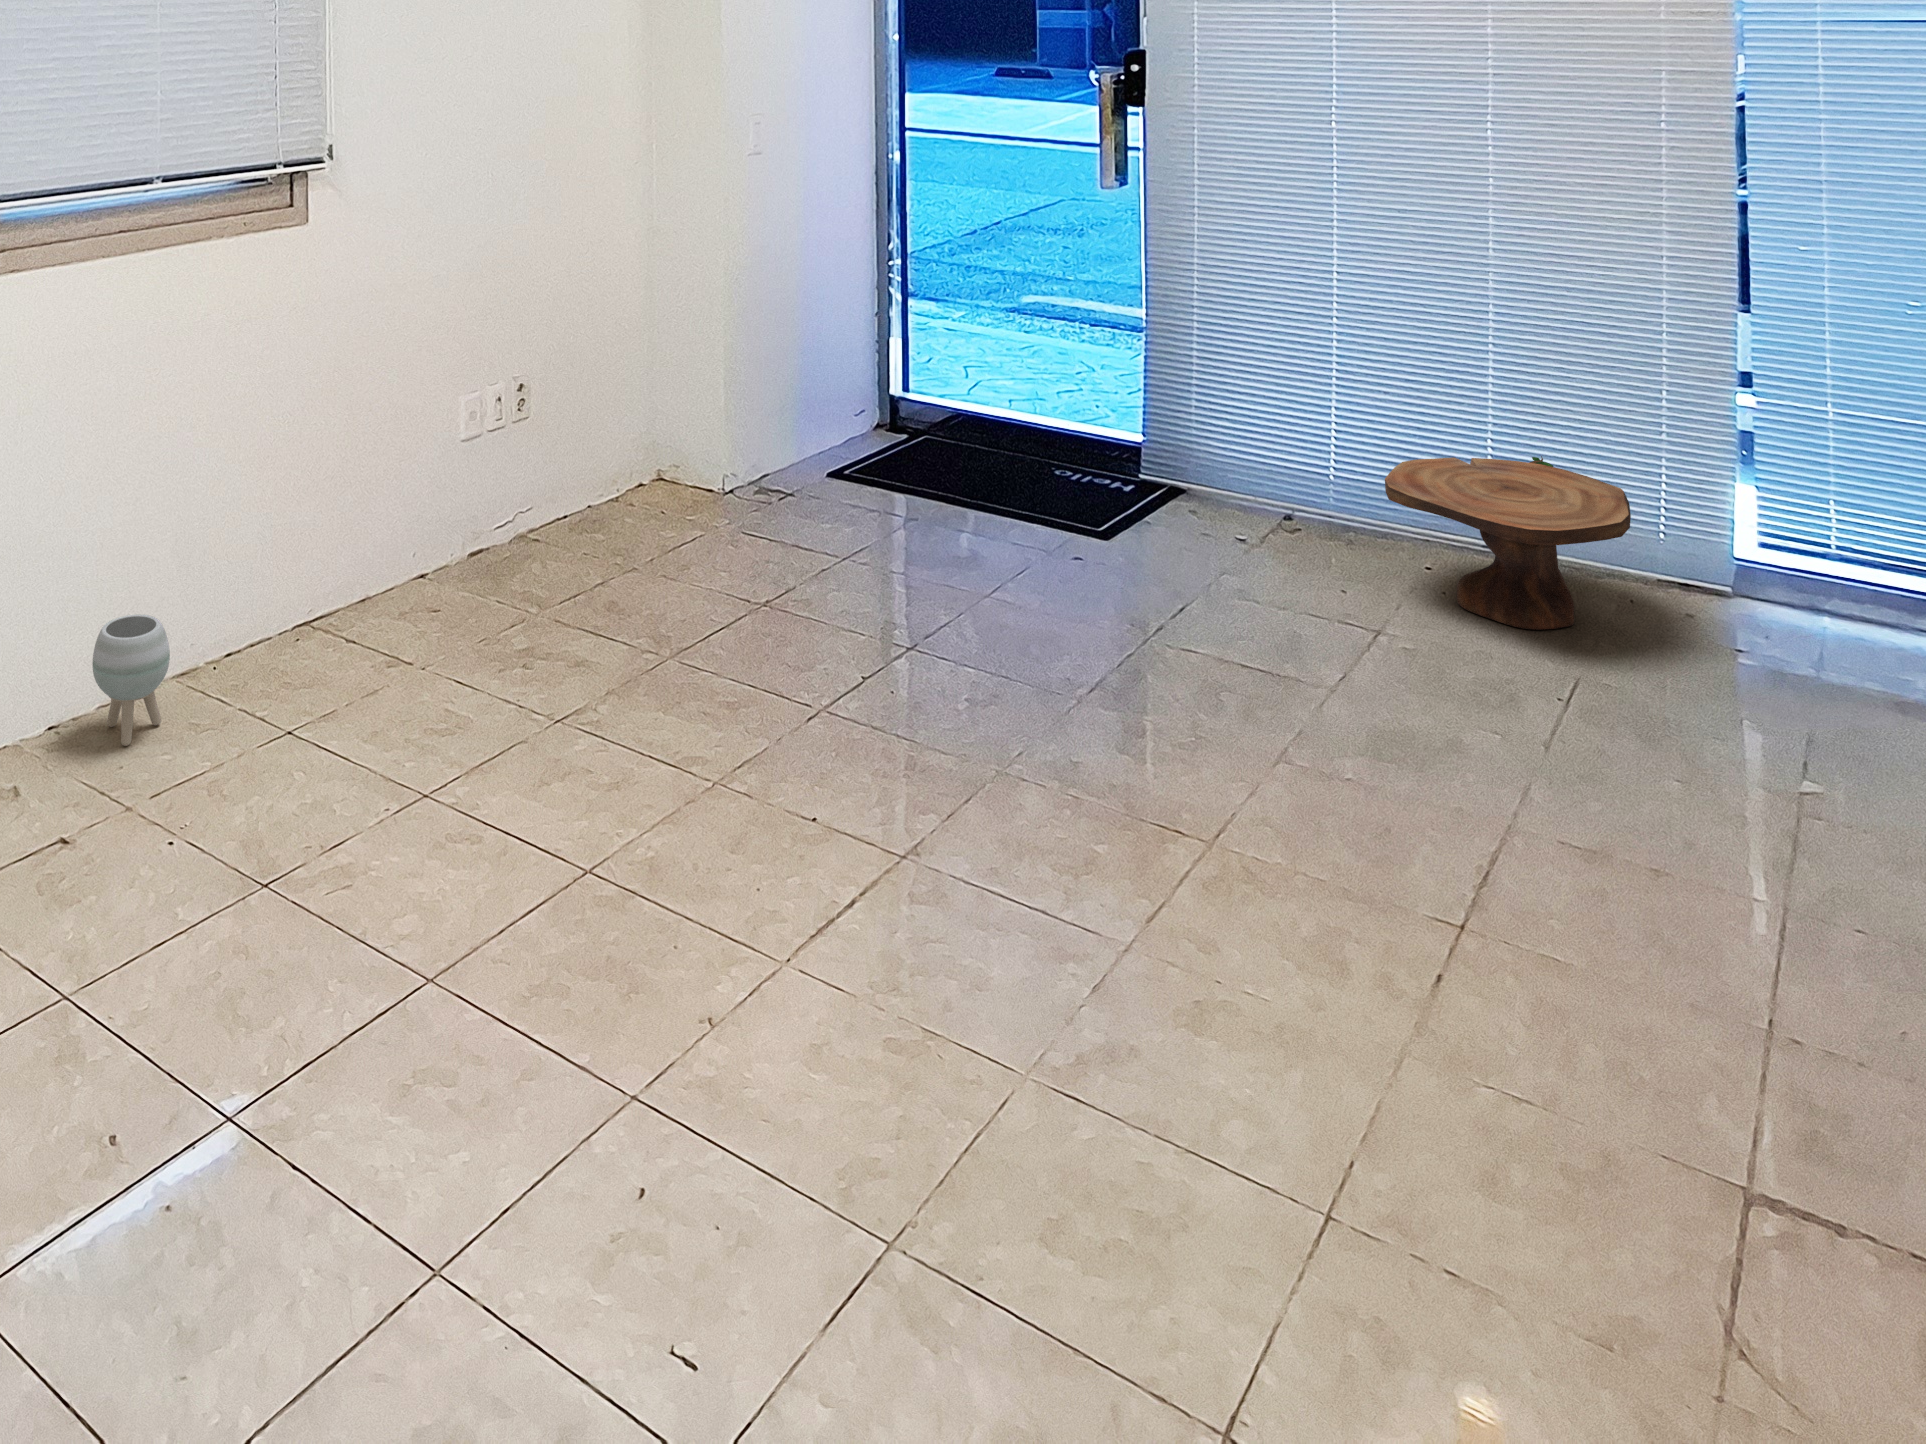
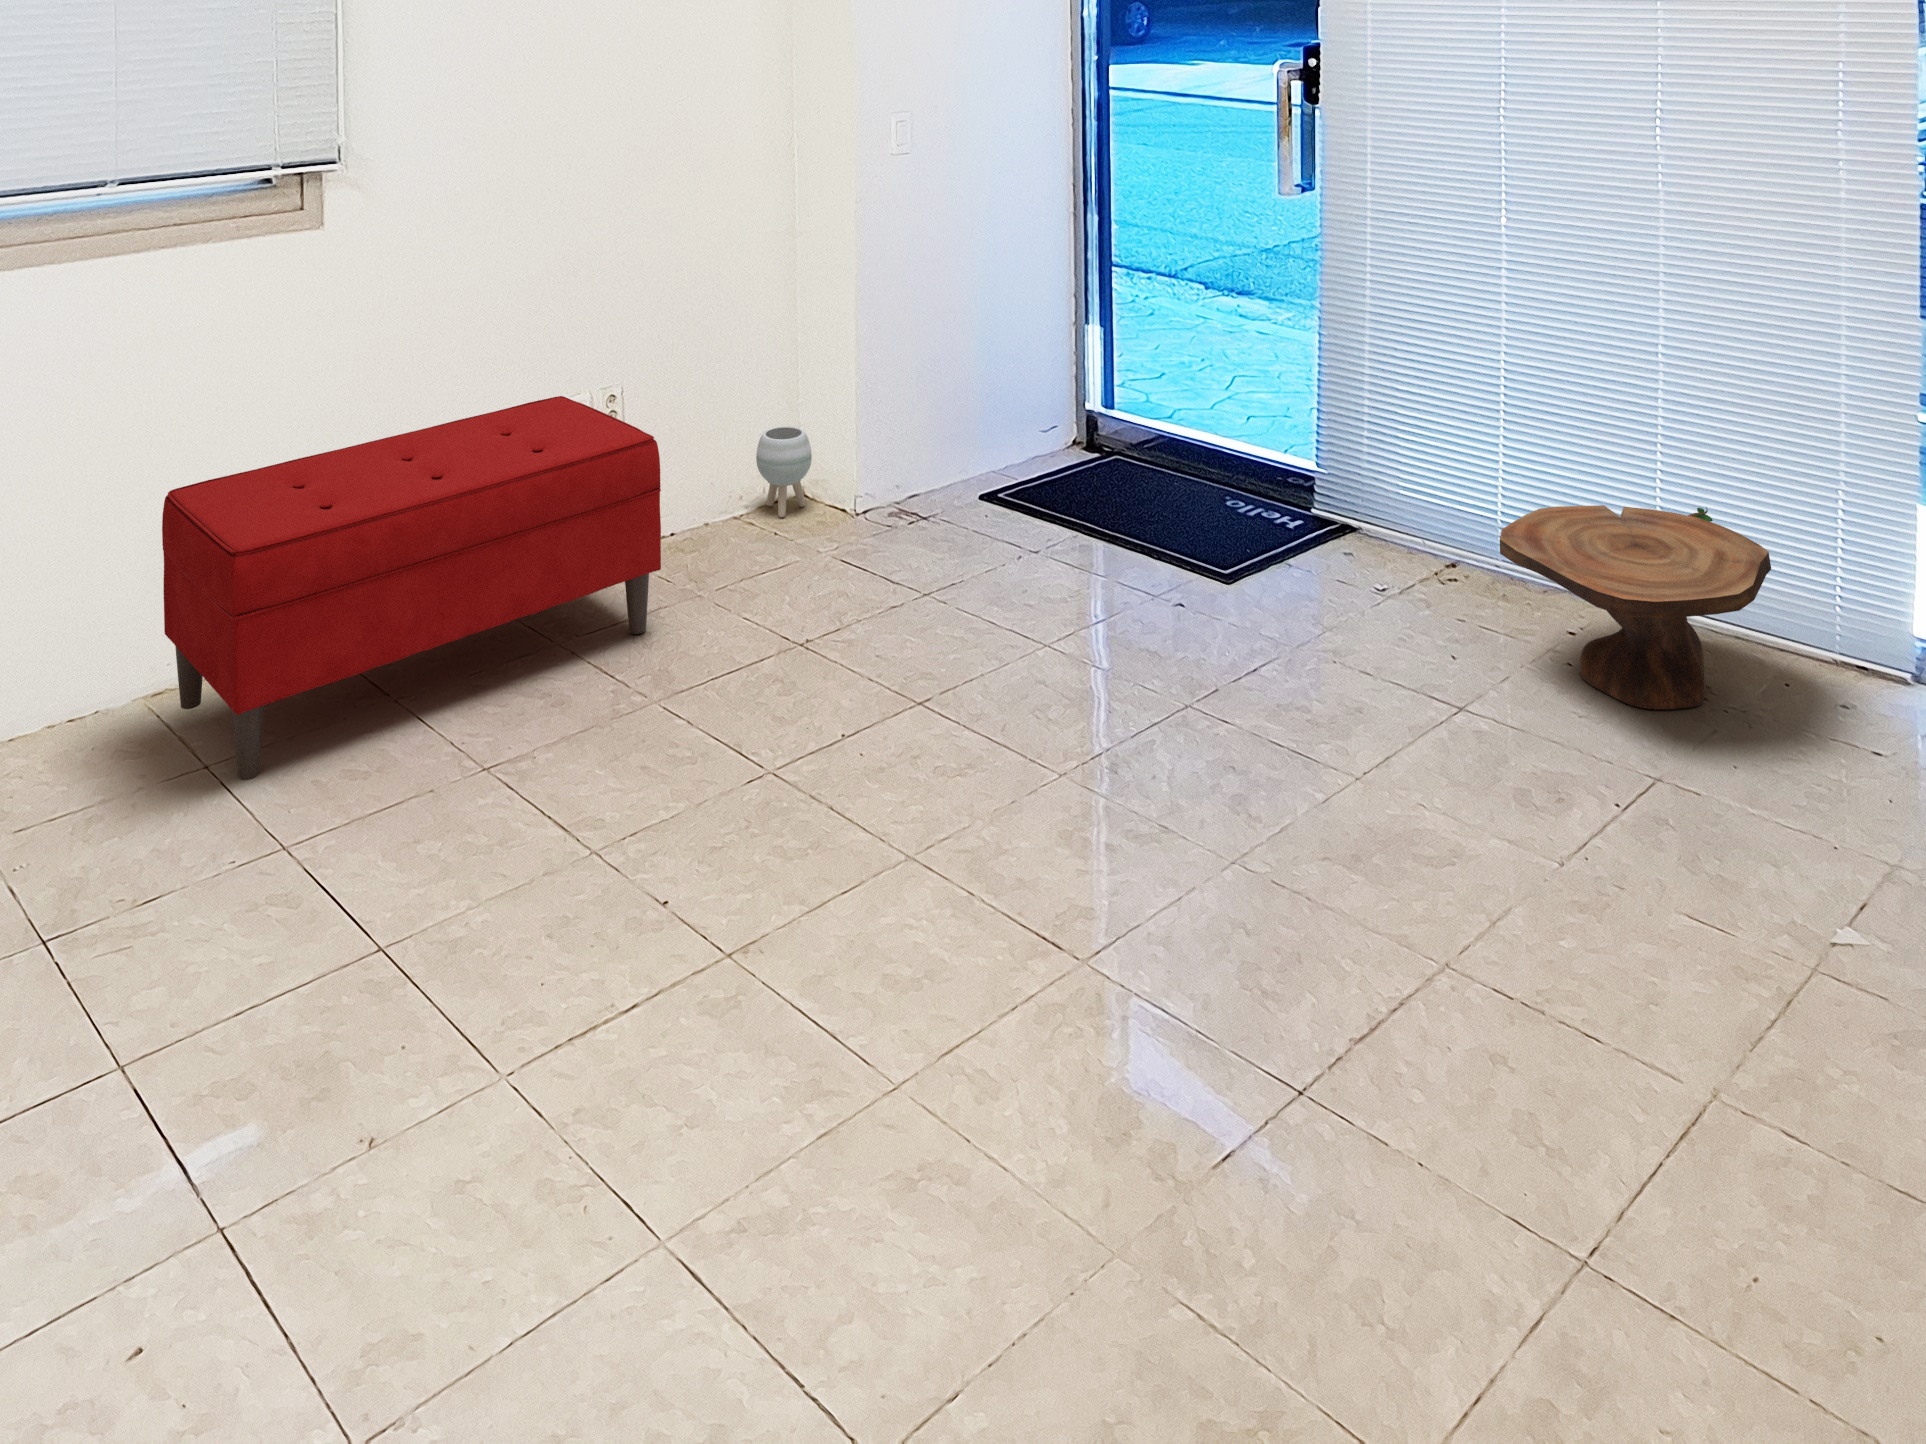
bench: none [191,387,623,745] -> present [162,396,661,780]
planter: present [92,614,170,746] -> present [756,426,812,517]

